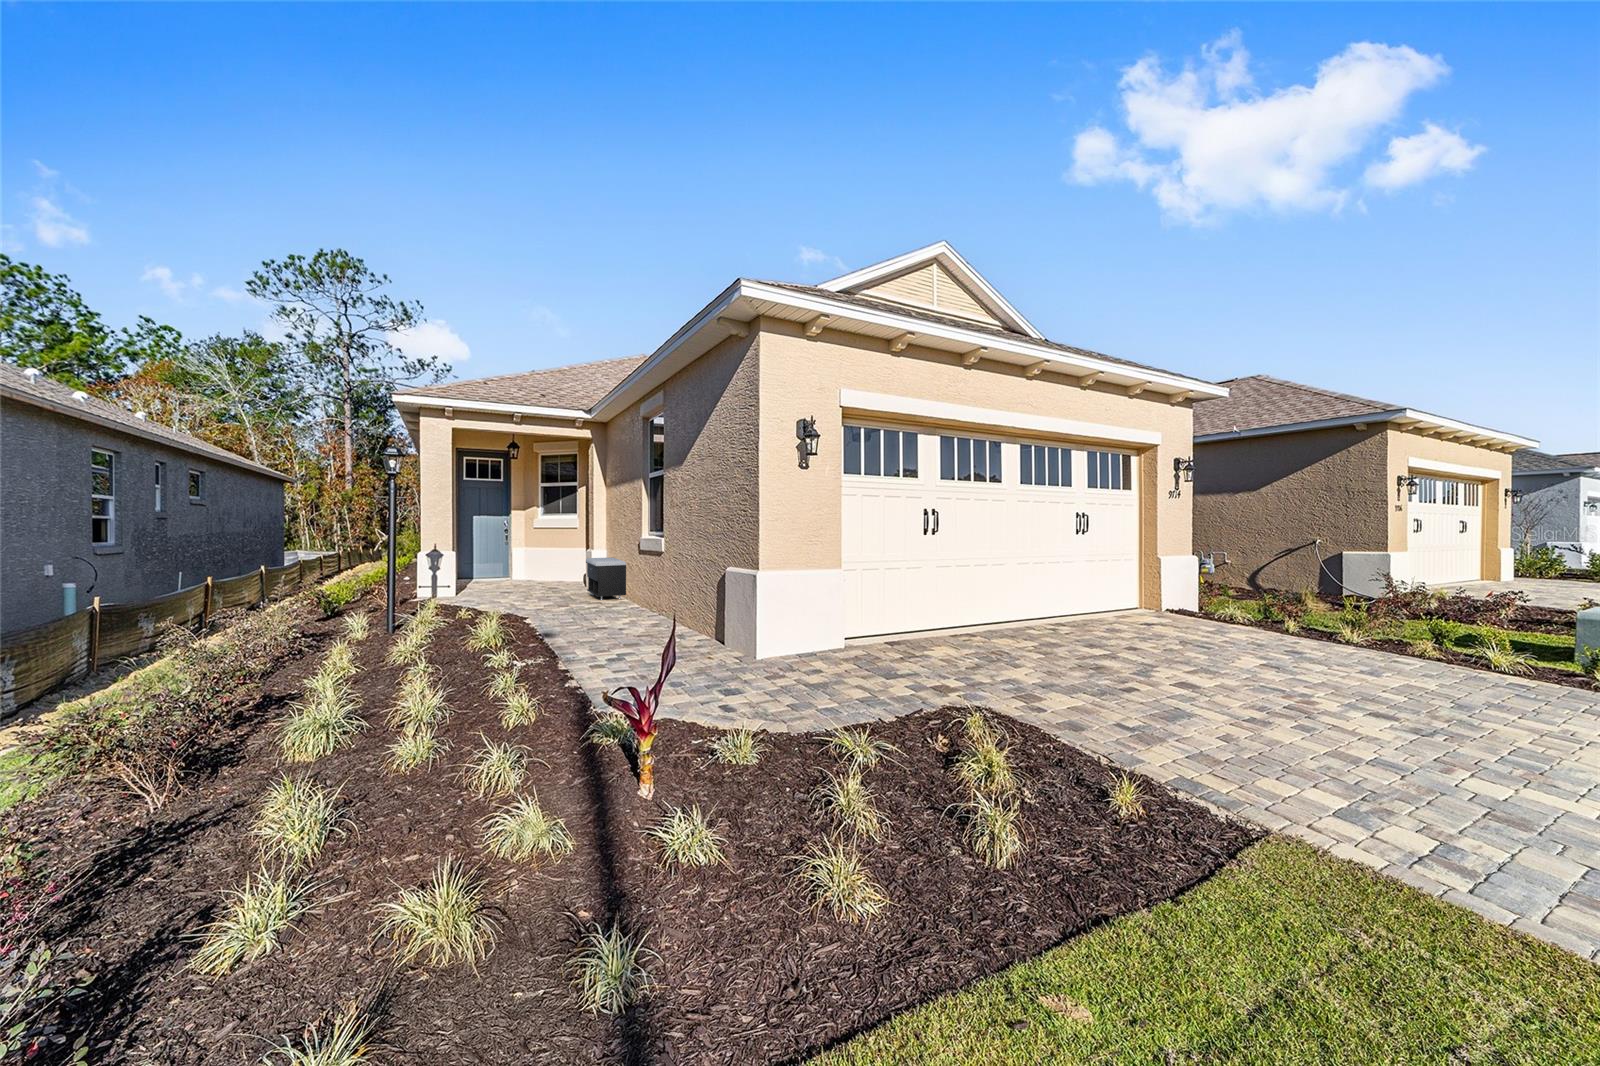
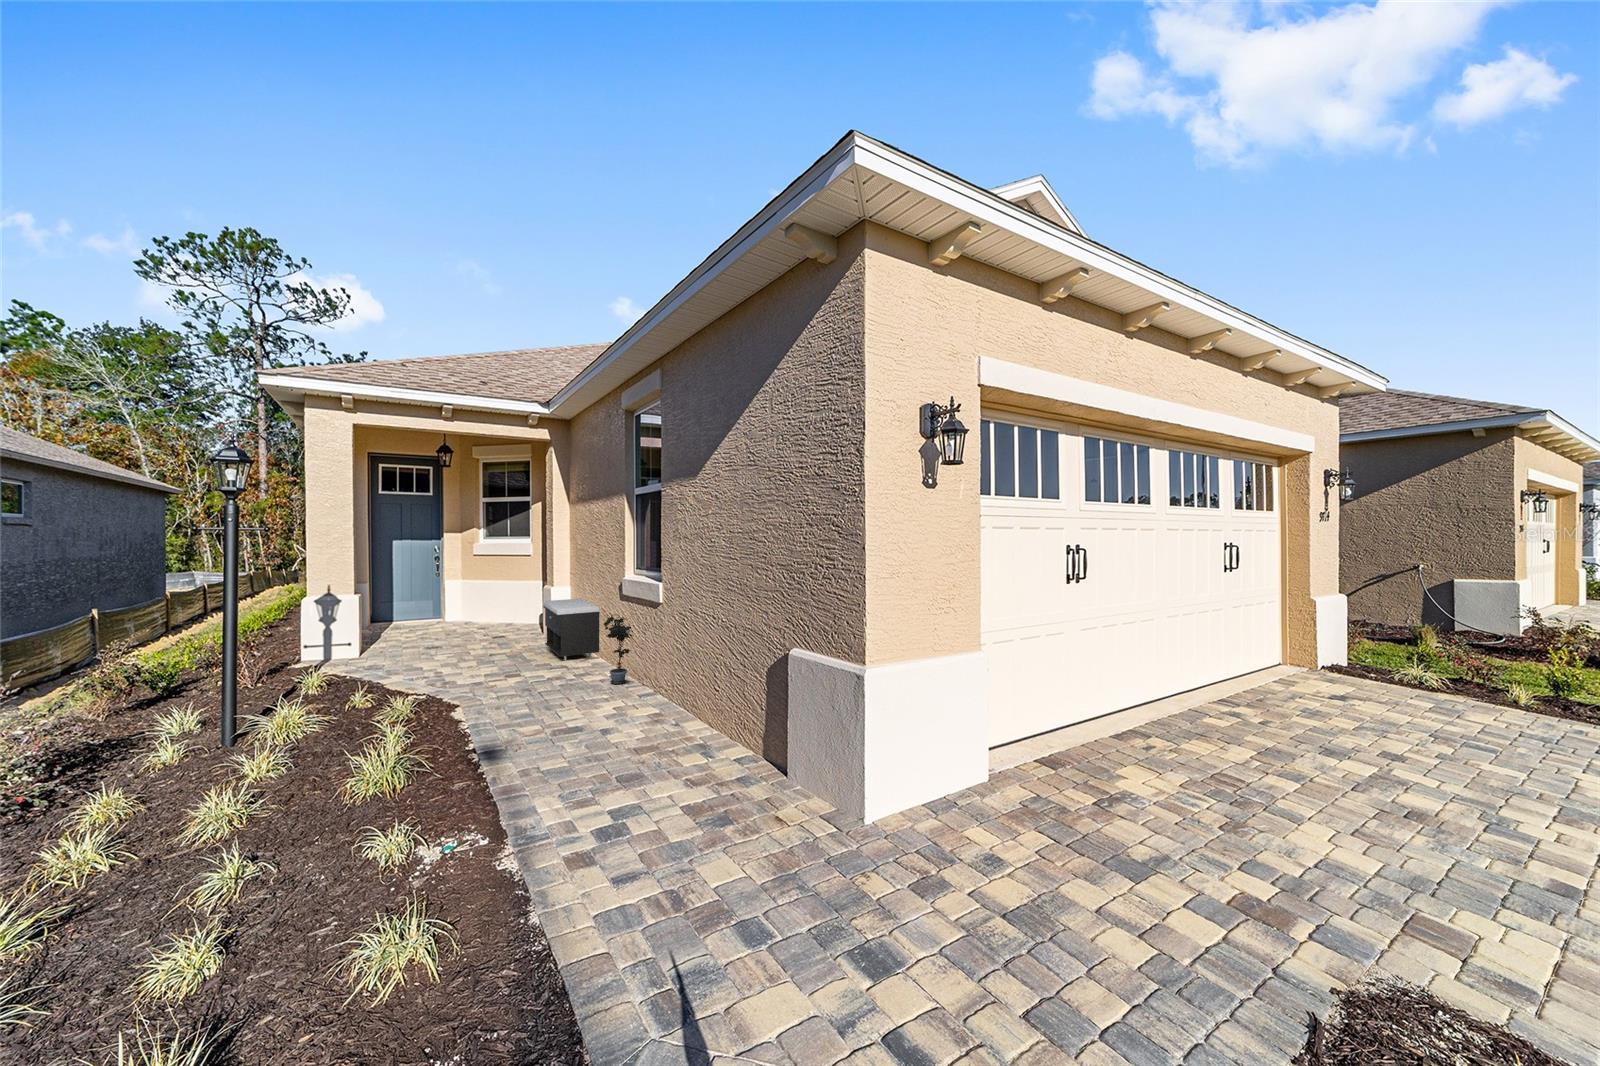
potted plant: none [627,562,649,611] -> present [604,614,633,684]

